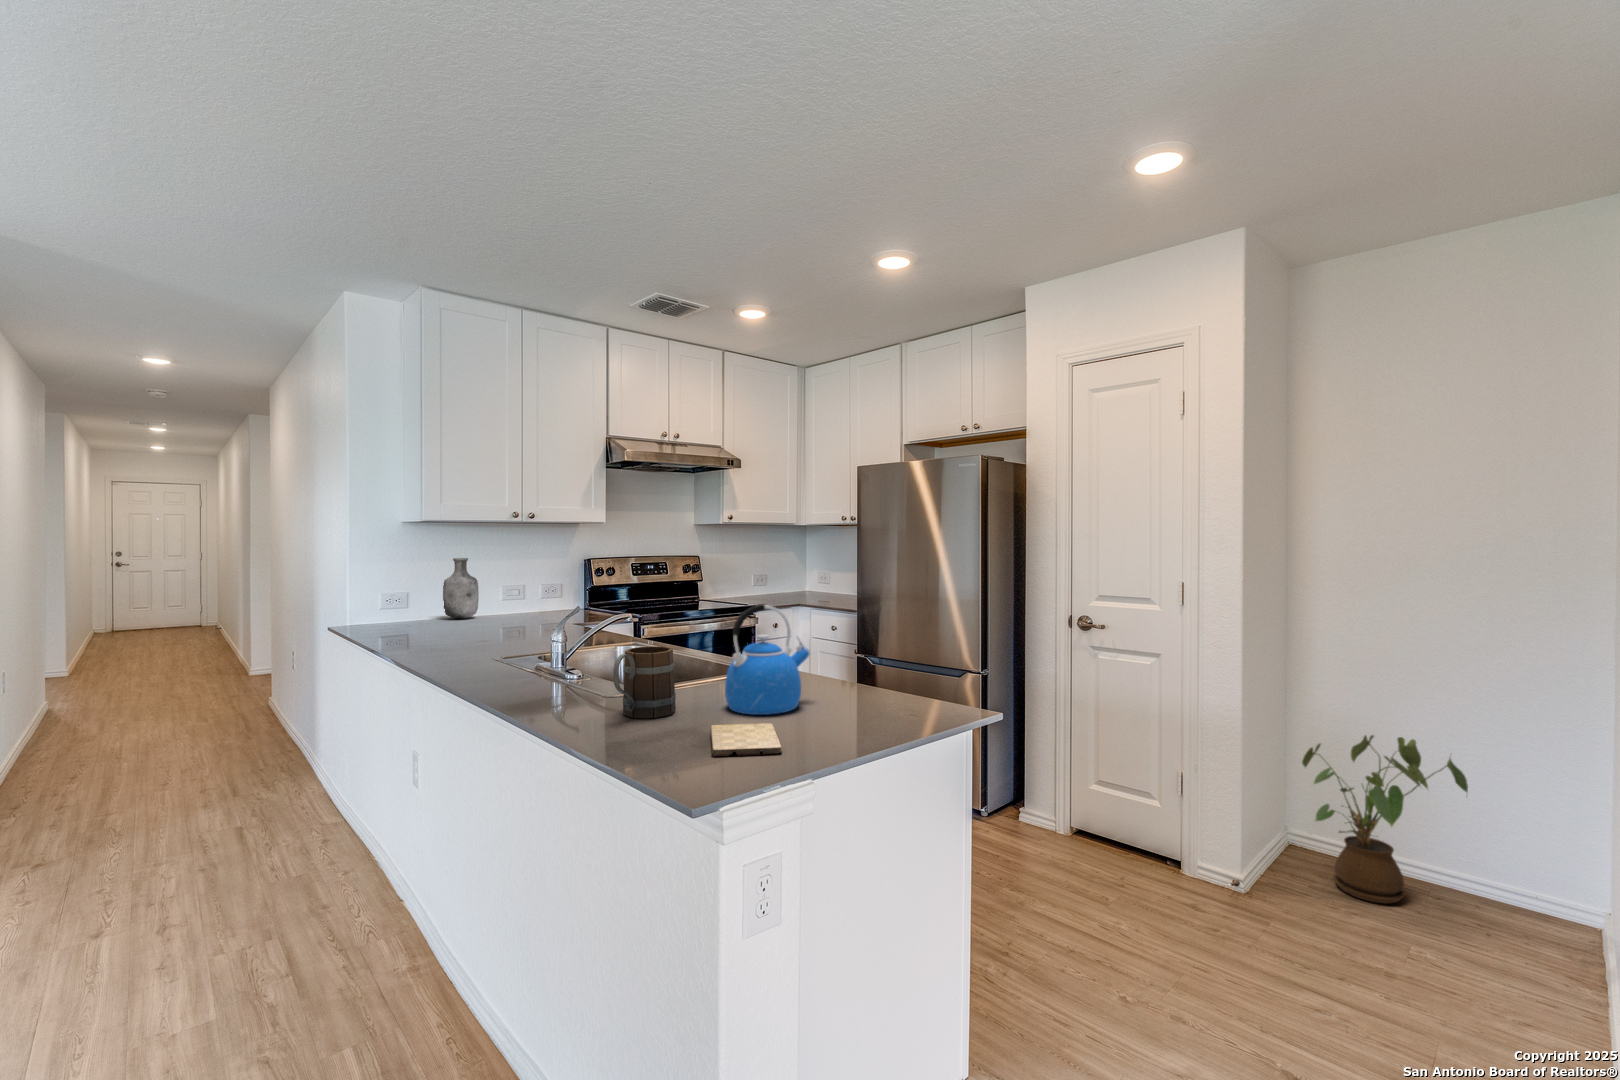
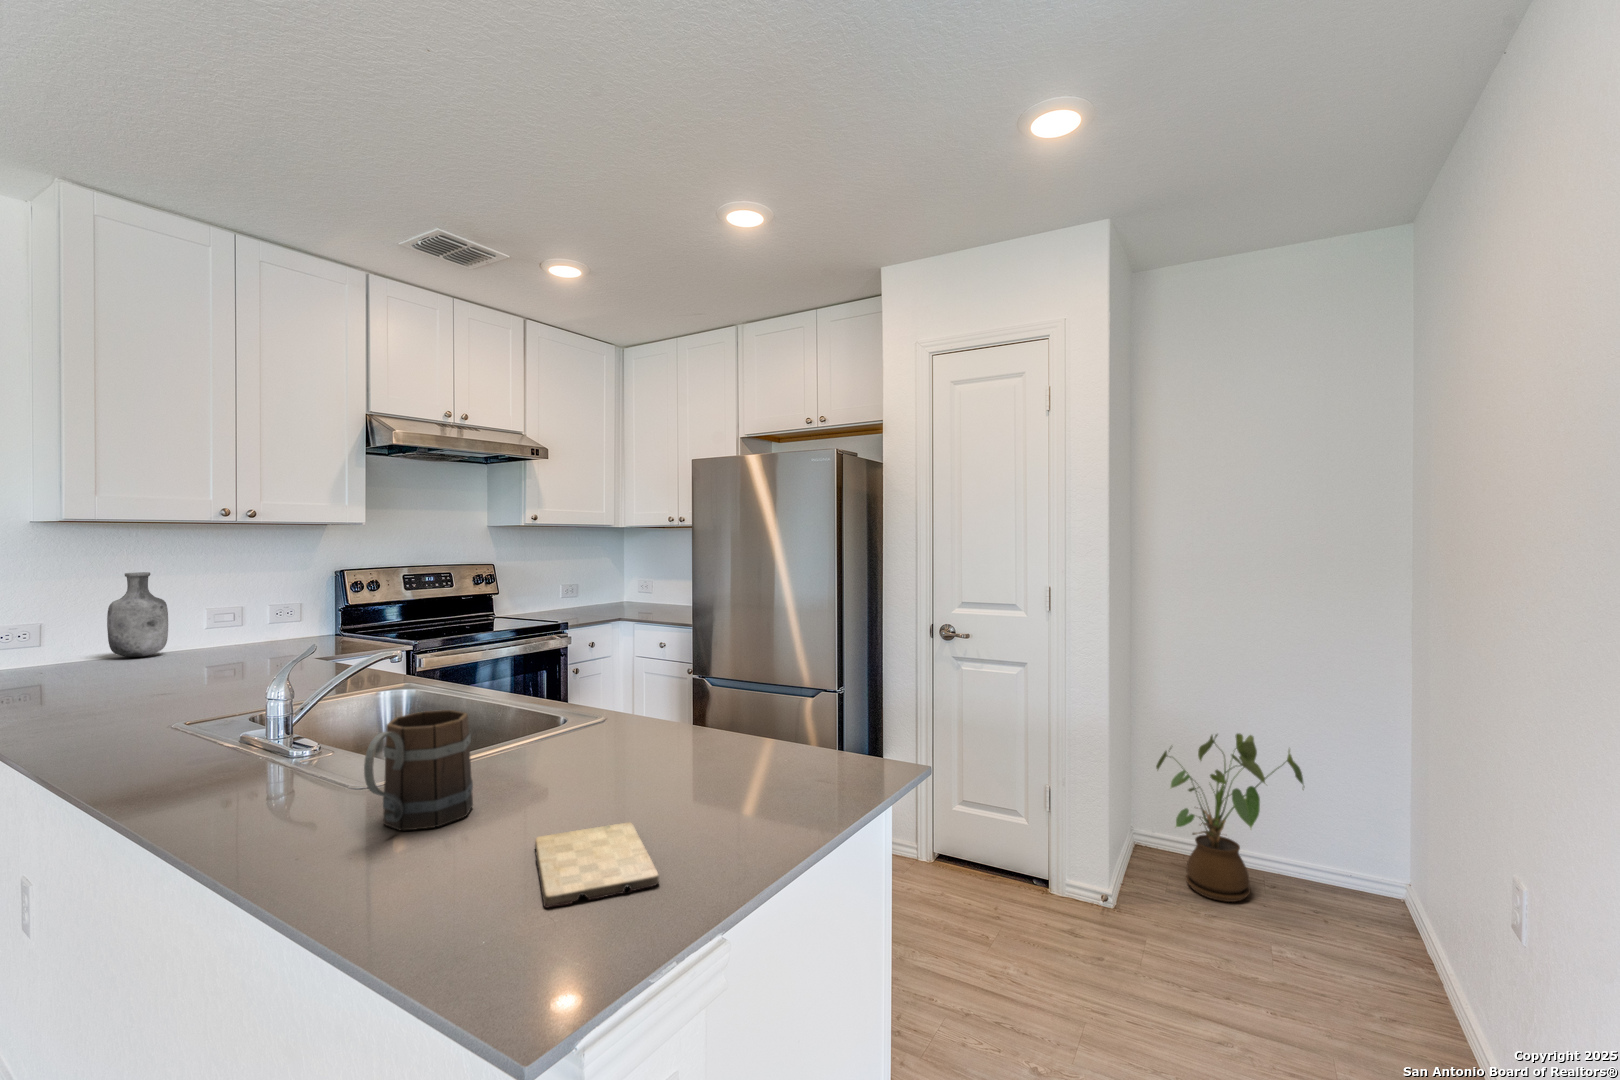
kettle: present [725,604,810,715] -> none [551,639,673,803]

